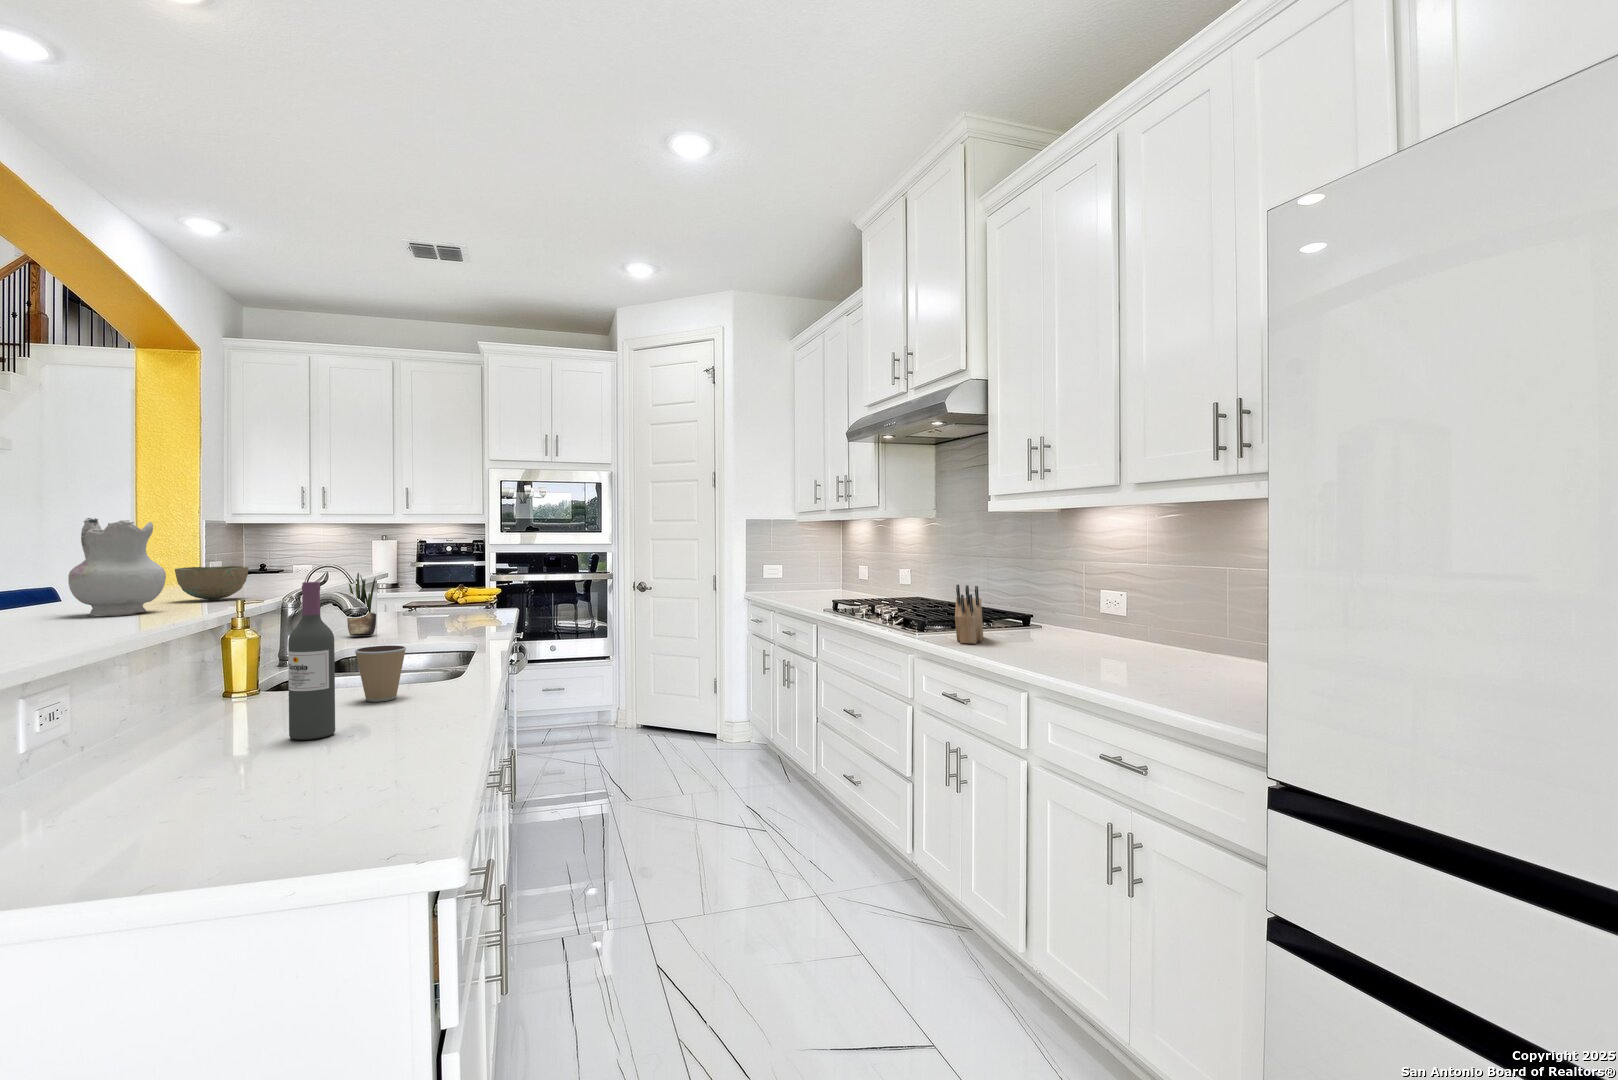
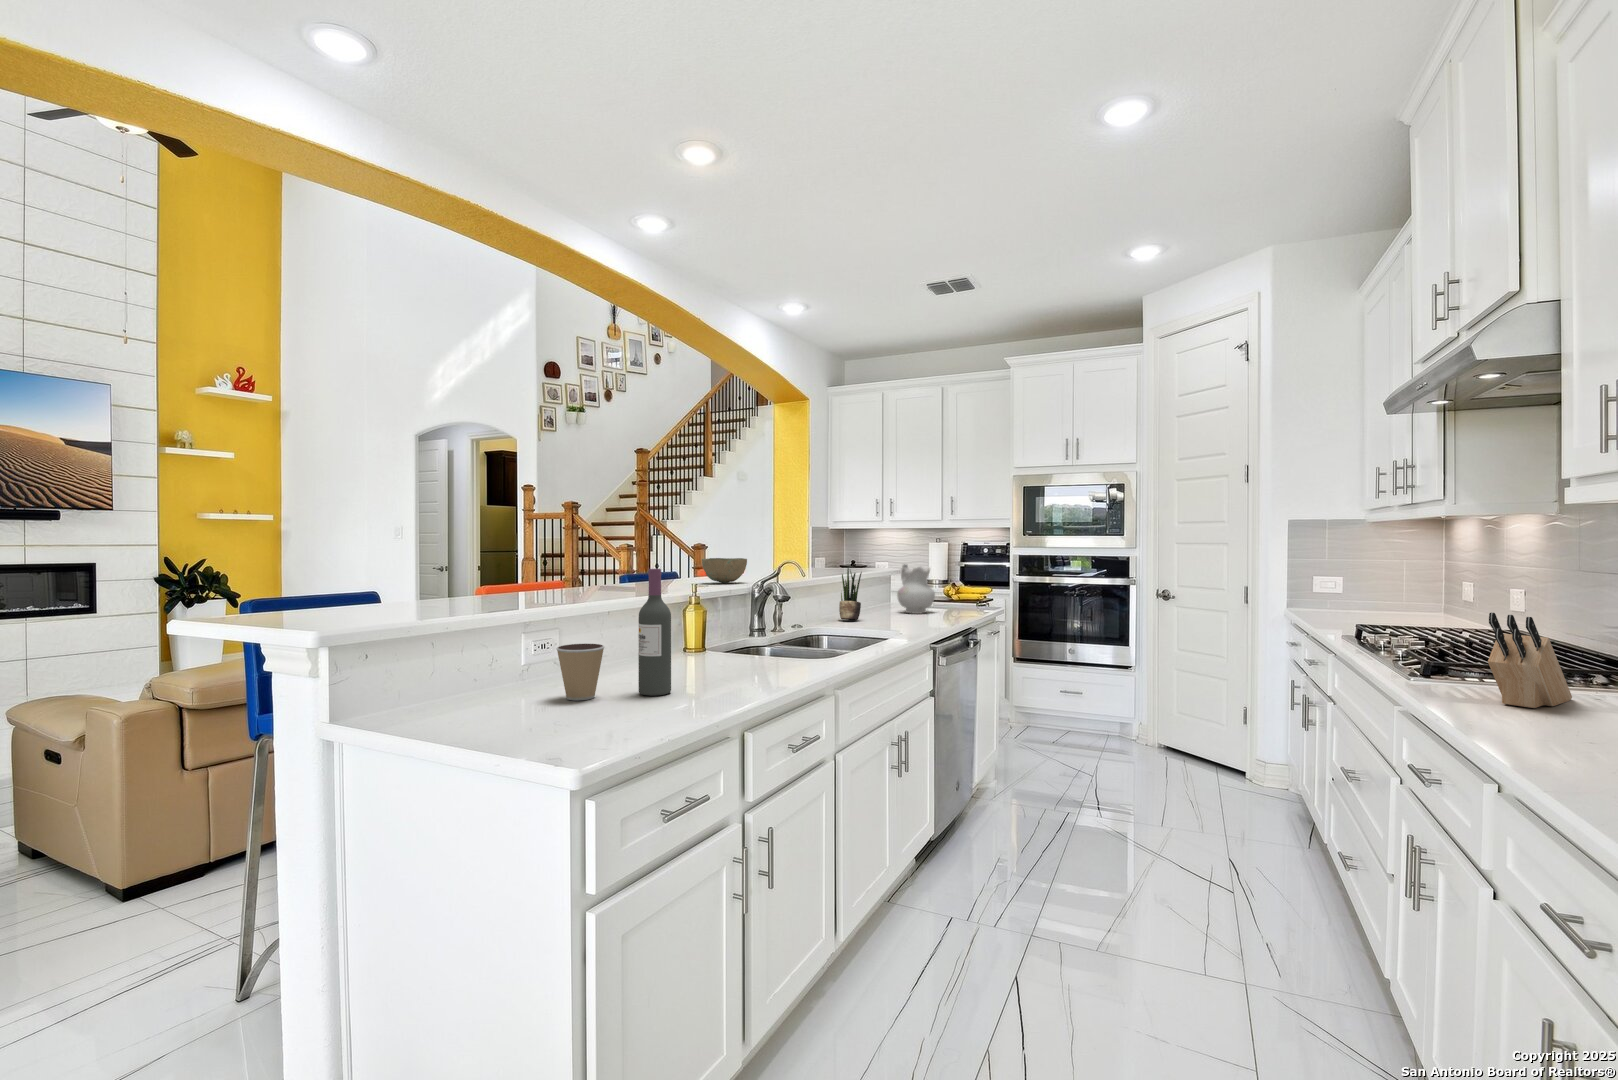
ceramic pitcher: present [68,518,166,616] -> present [897,564,935,614]
coffee cup: present [355,645,406,702] -> present [557,644,604,700]

